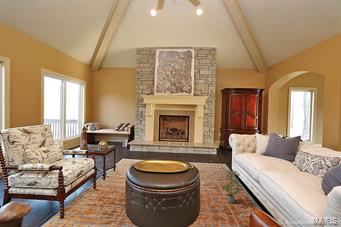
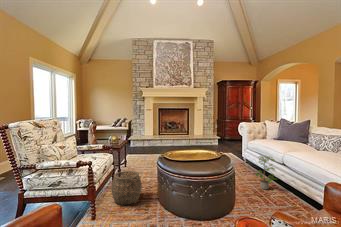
woven basket: none [84,176,113,206] -> present [111,171,142,204]

